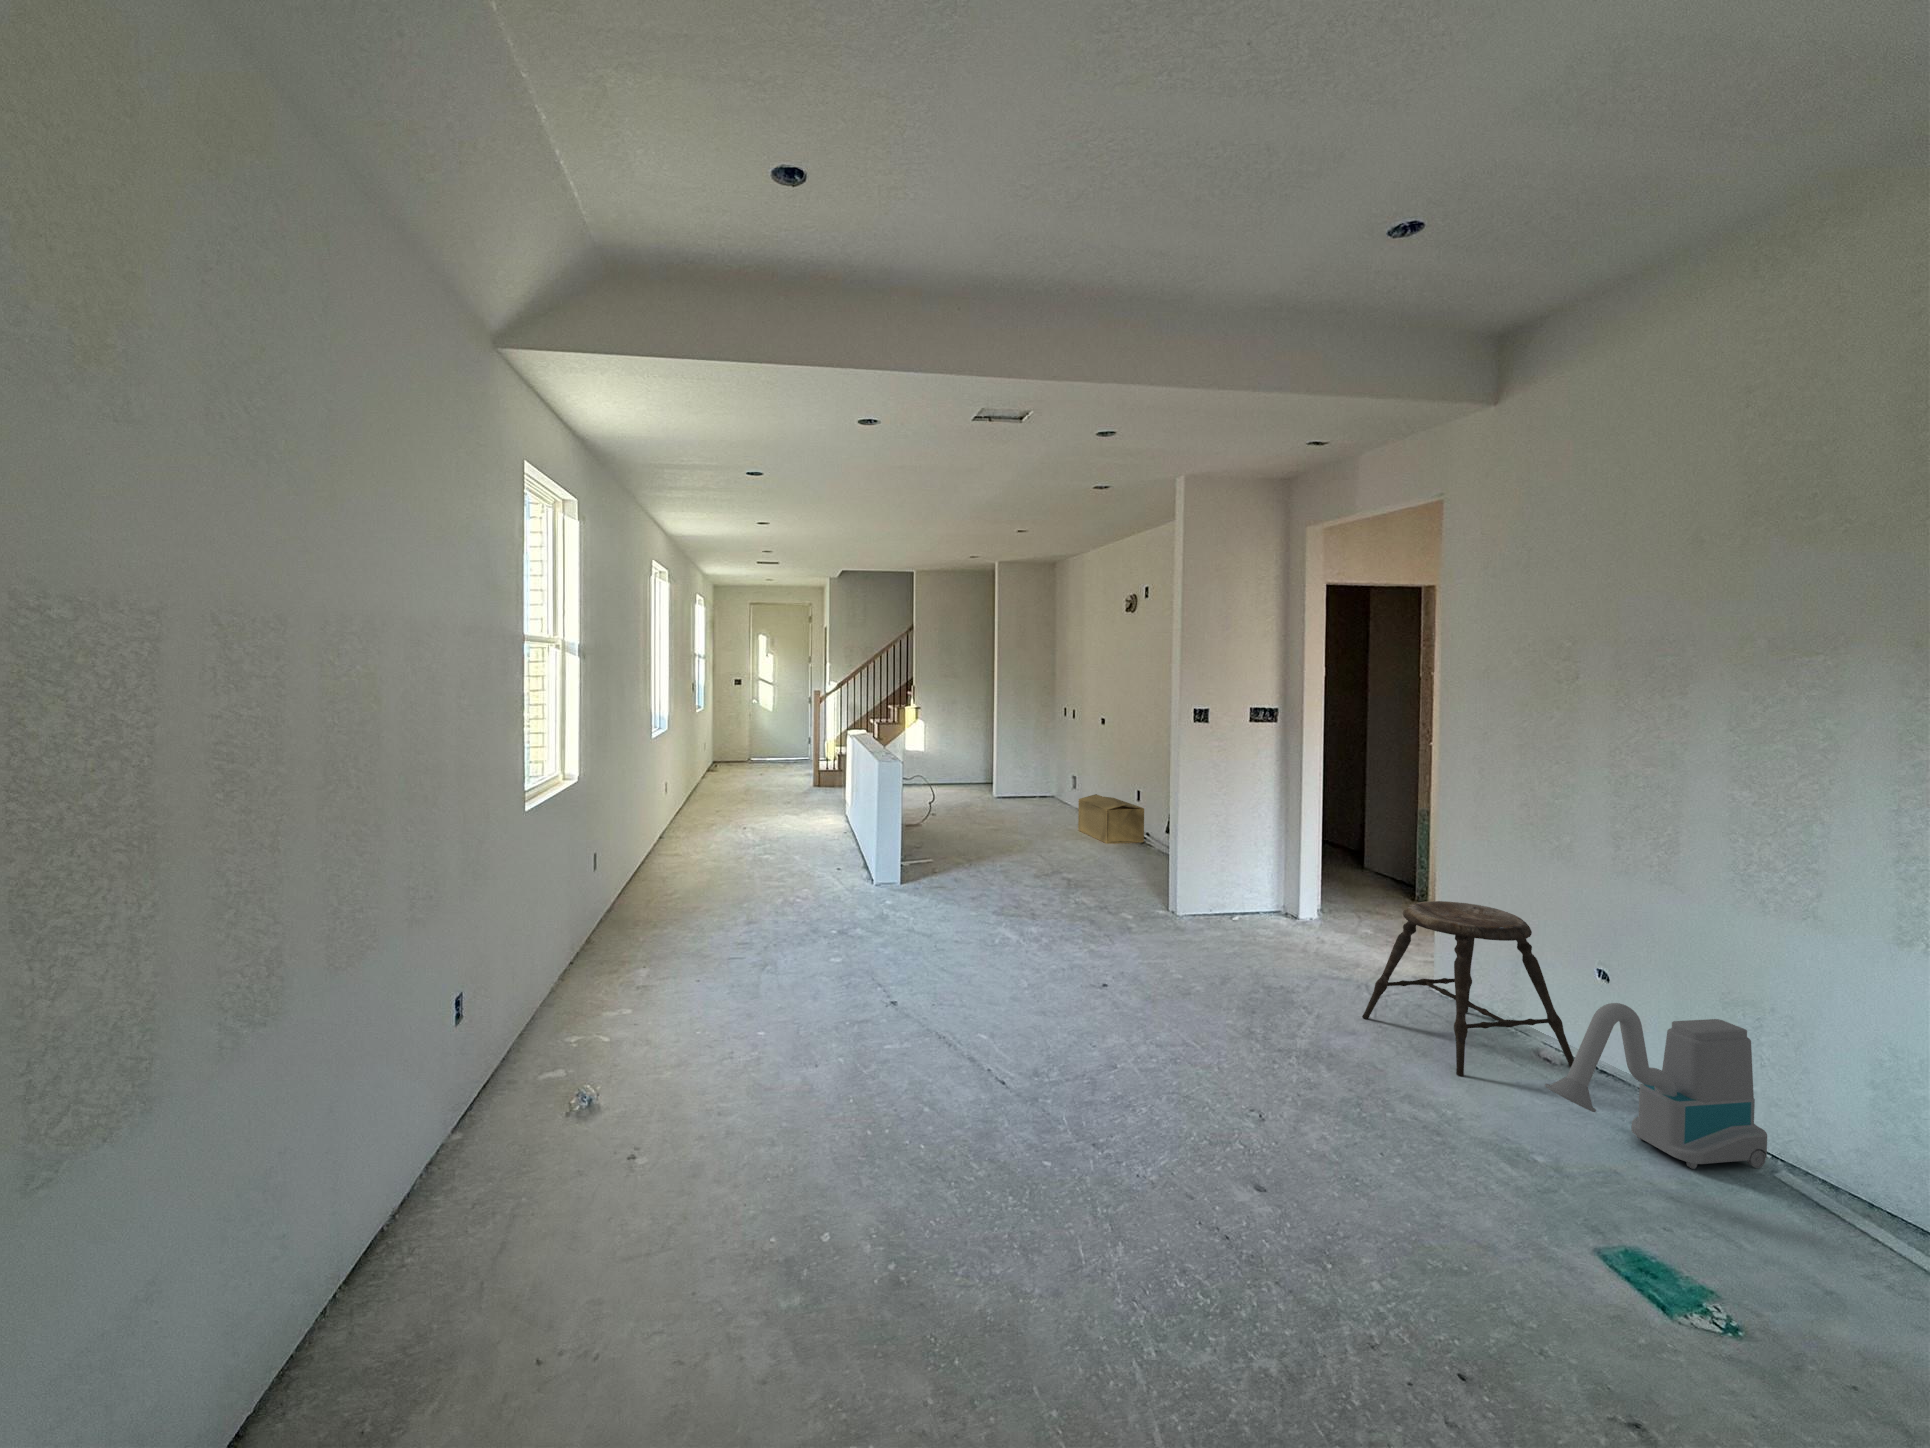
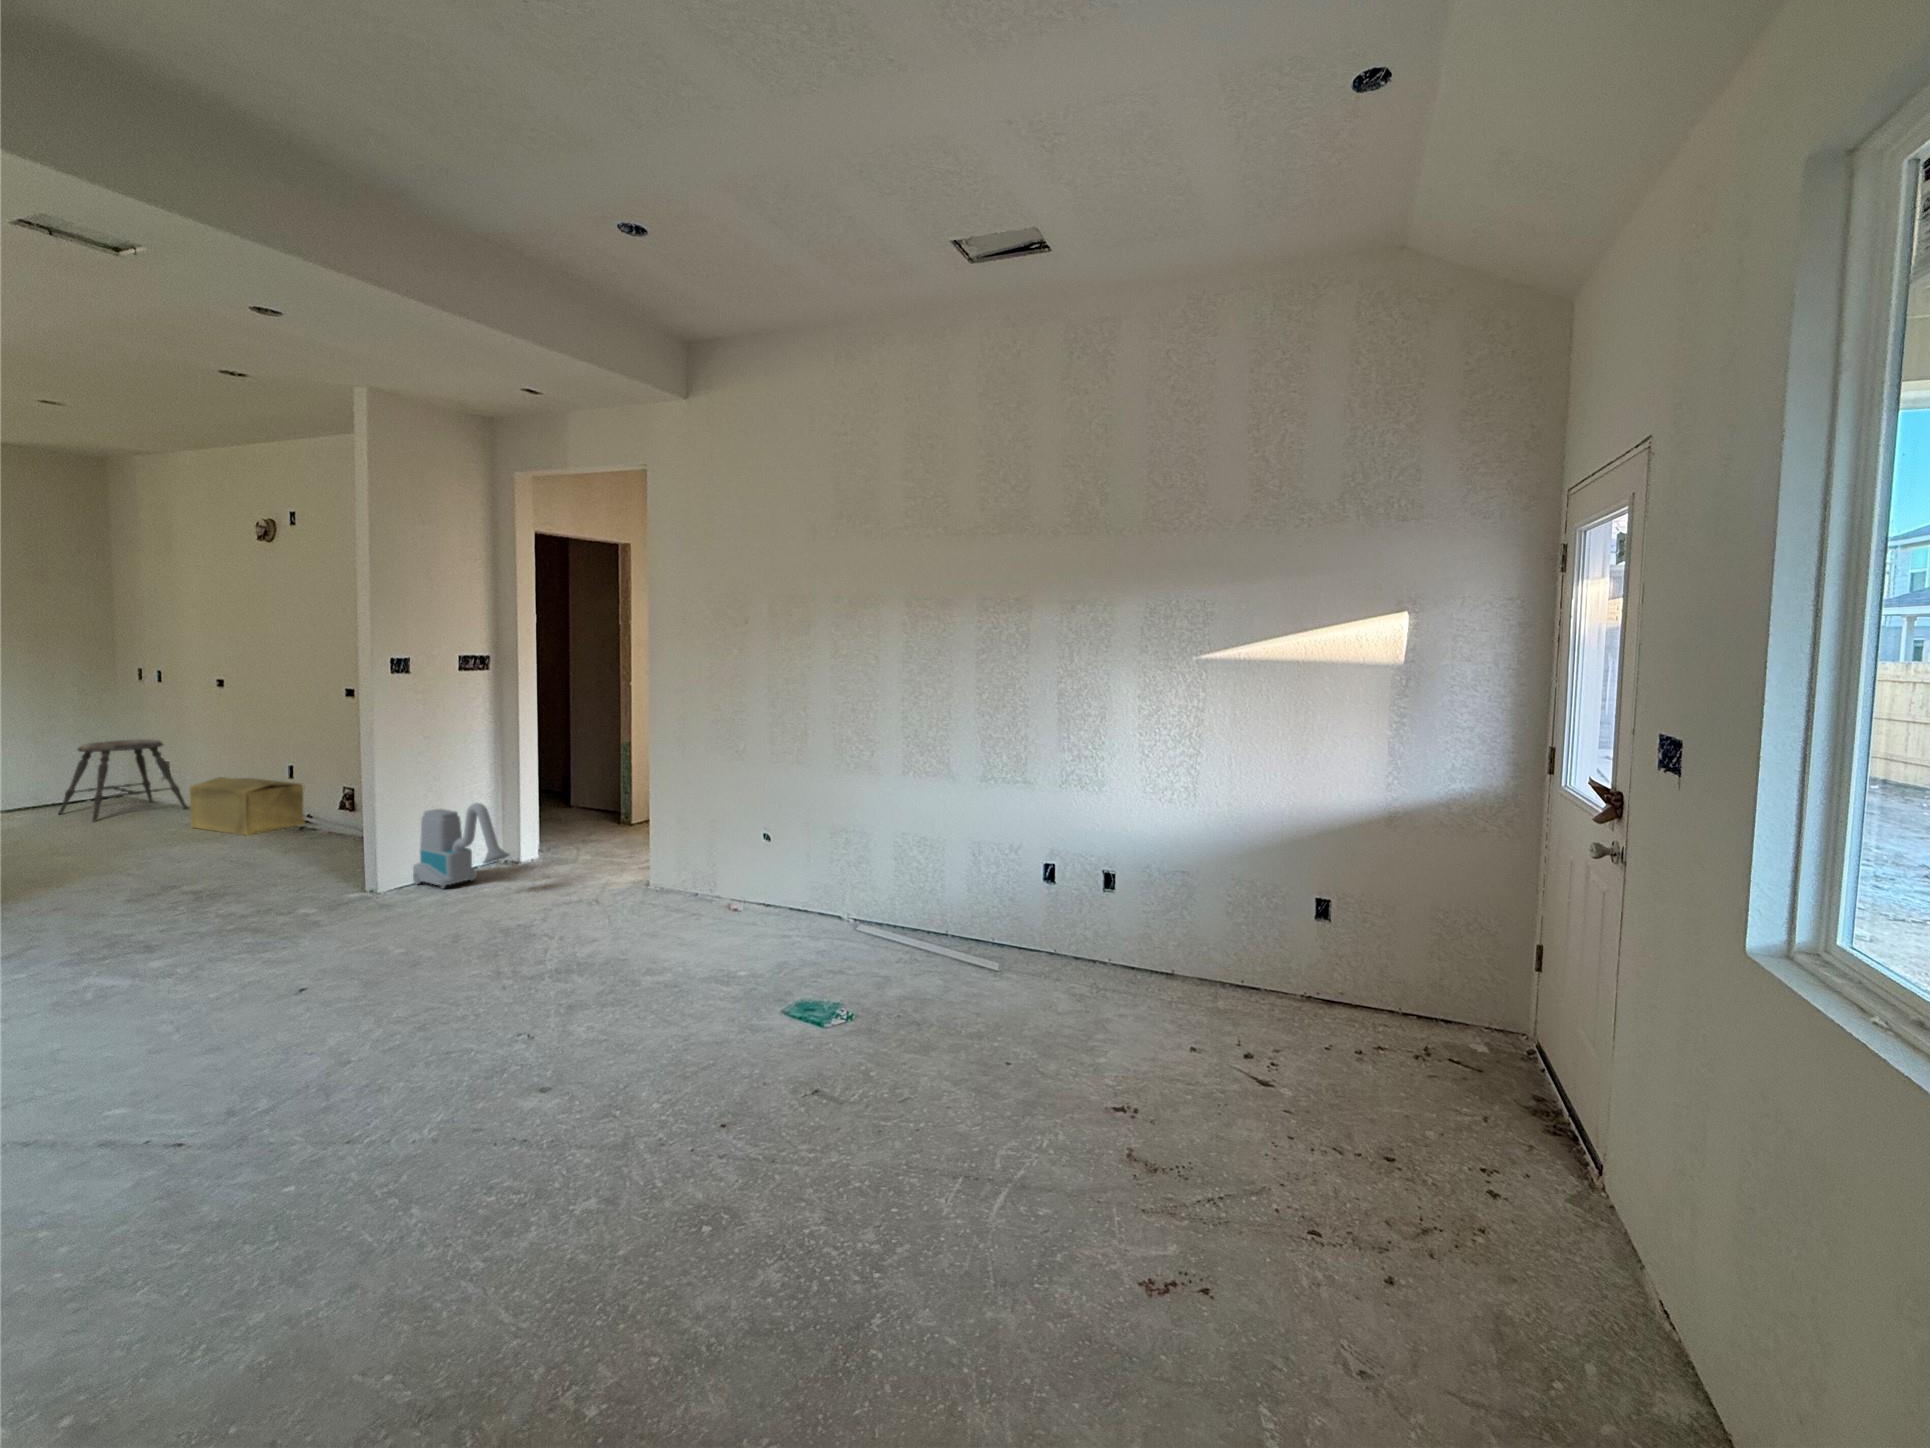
stool: present [1362,901,1574,1077] -> present [59,739,187,822]
vacuum cleaner: present [1545,1003,1767,1169] -> present [413,803,509,889]

